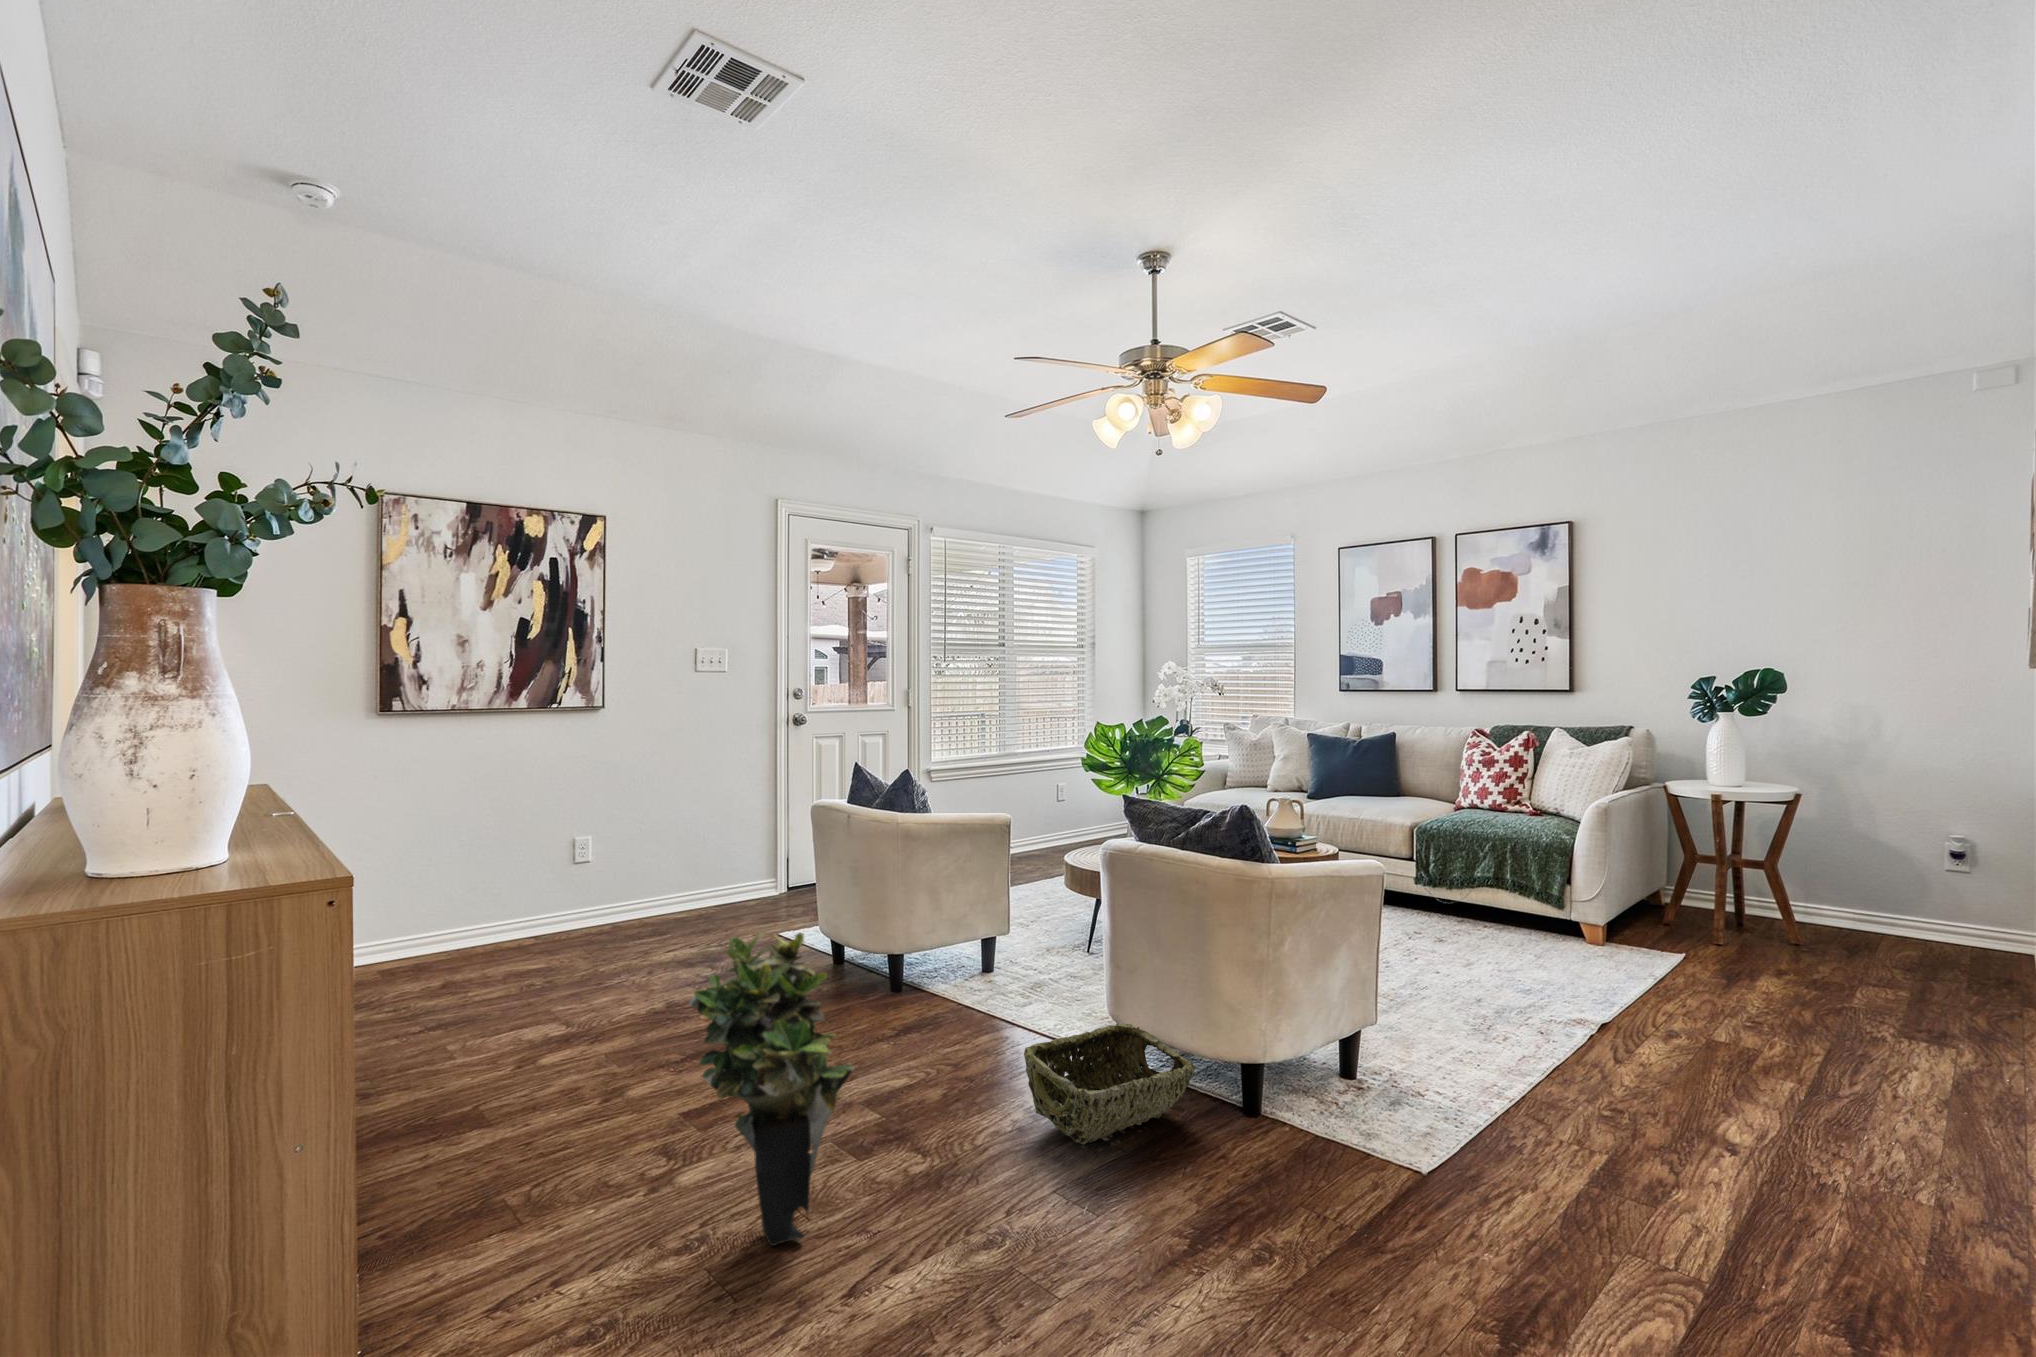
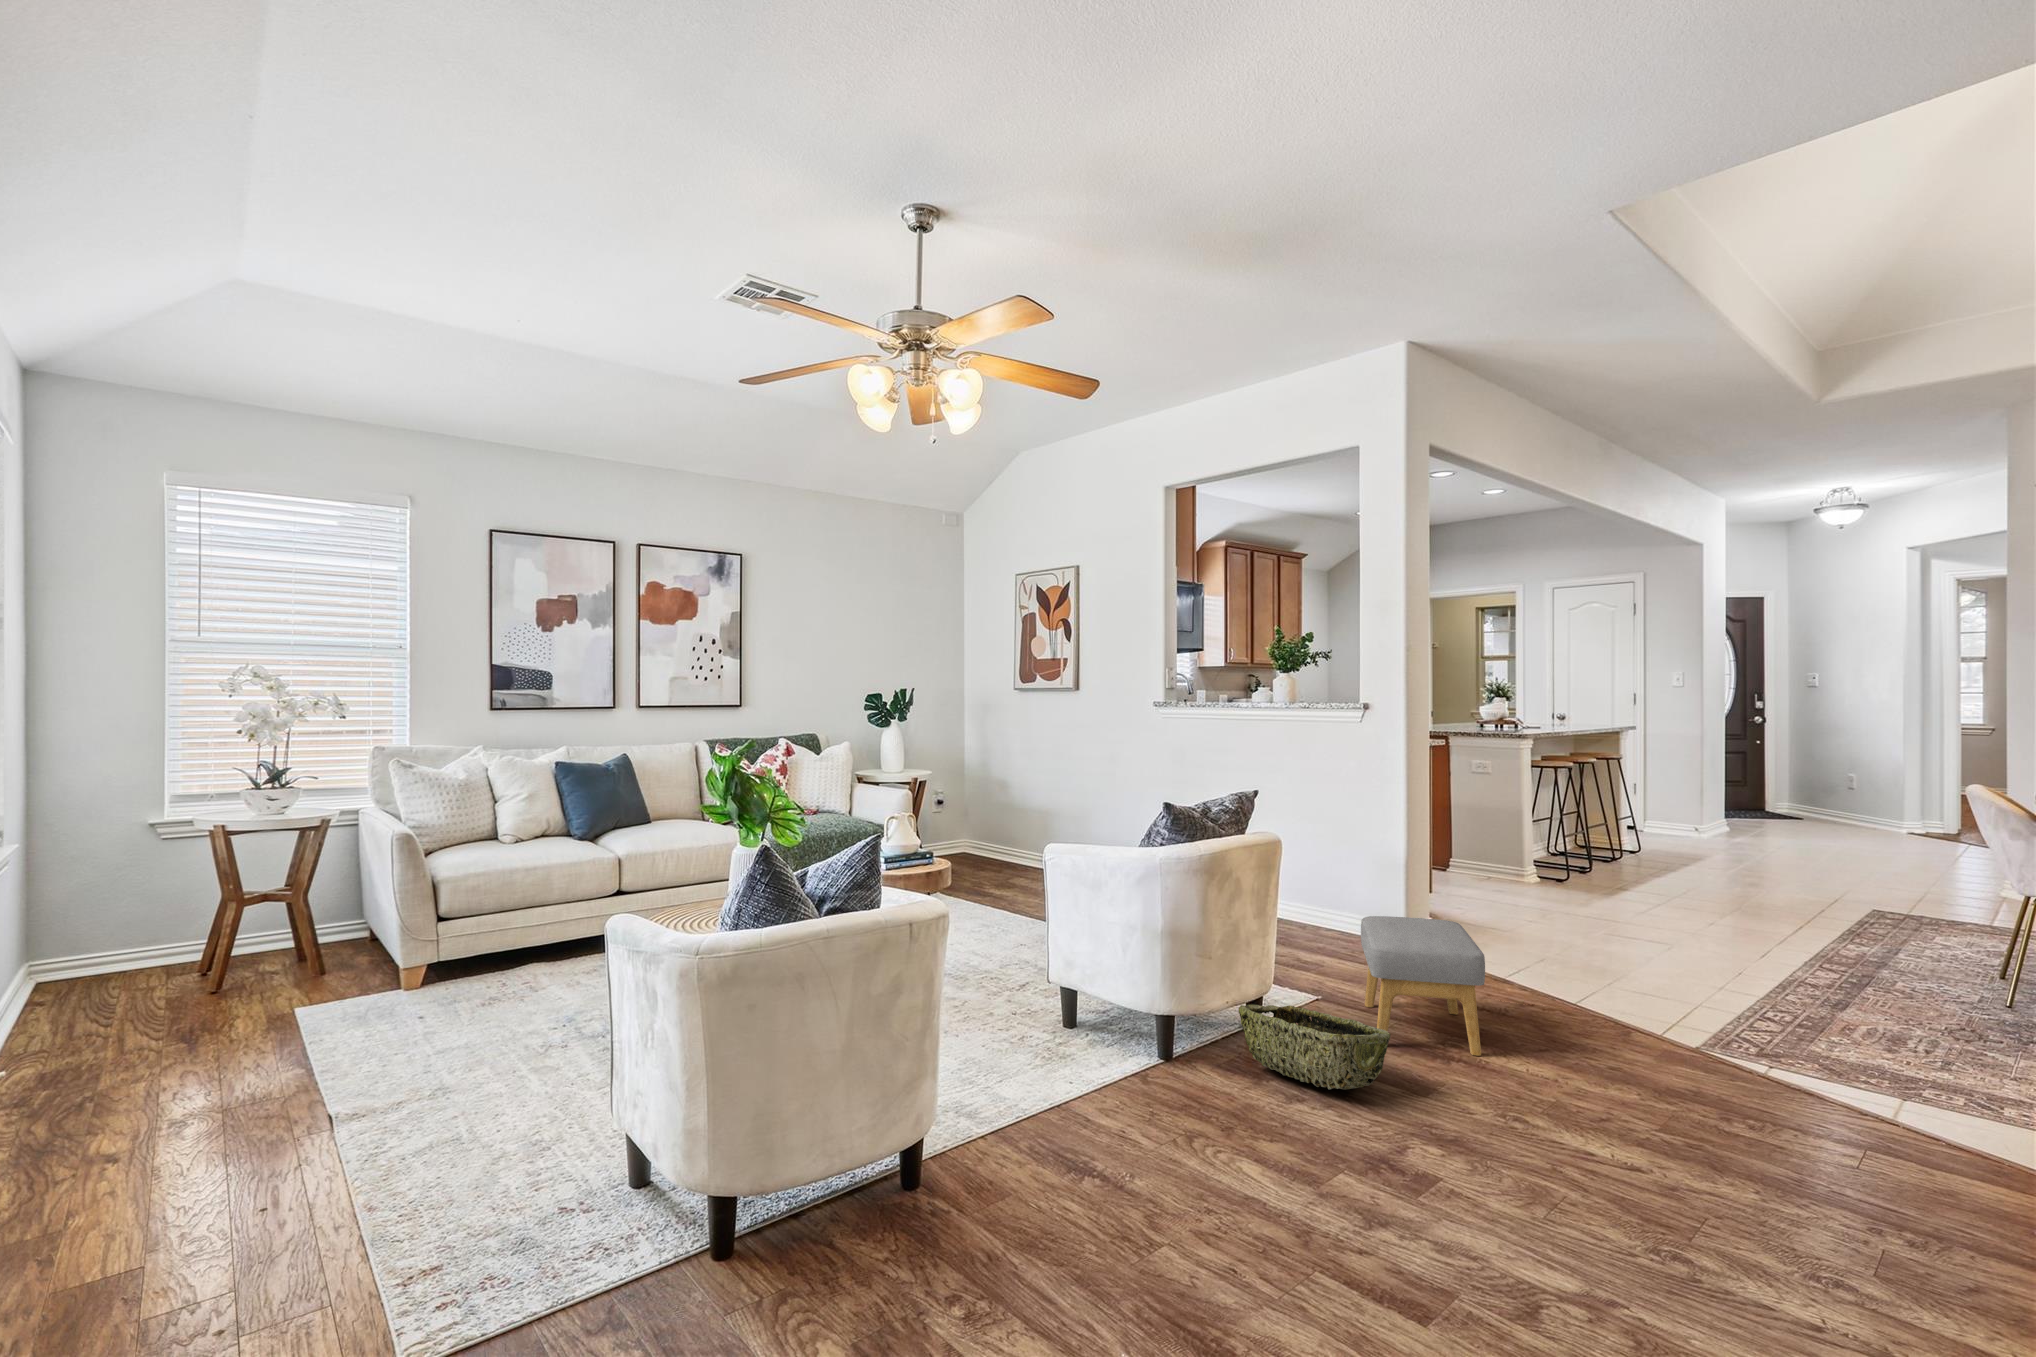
potted plant: present [689,933,854,1246] -> none [1496,950,1673,1219]
footstool: none [1246,1037,1510,1285] -> present [1361,916,1485,1056]

